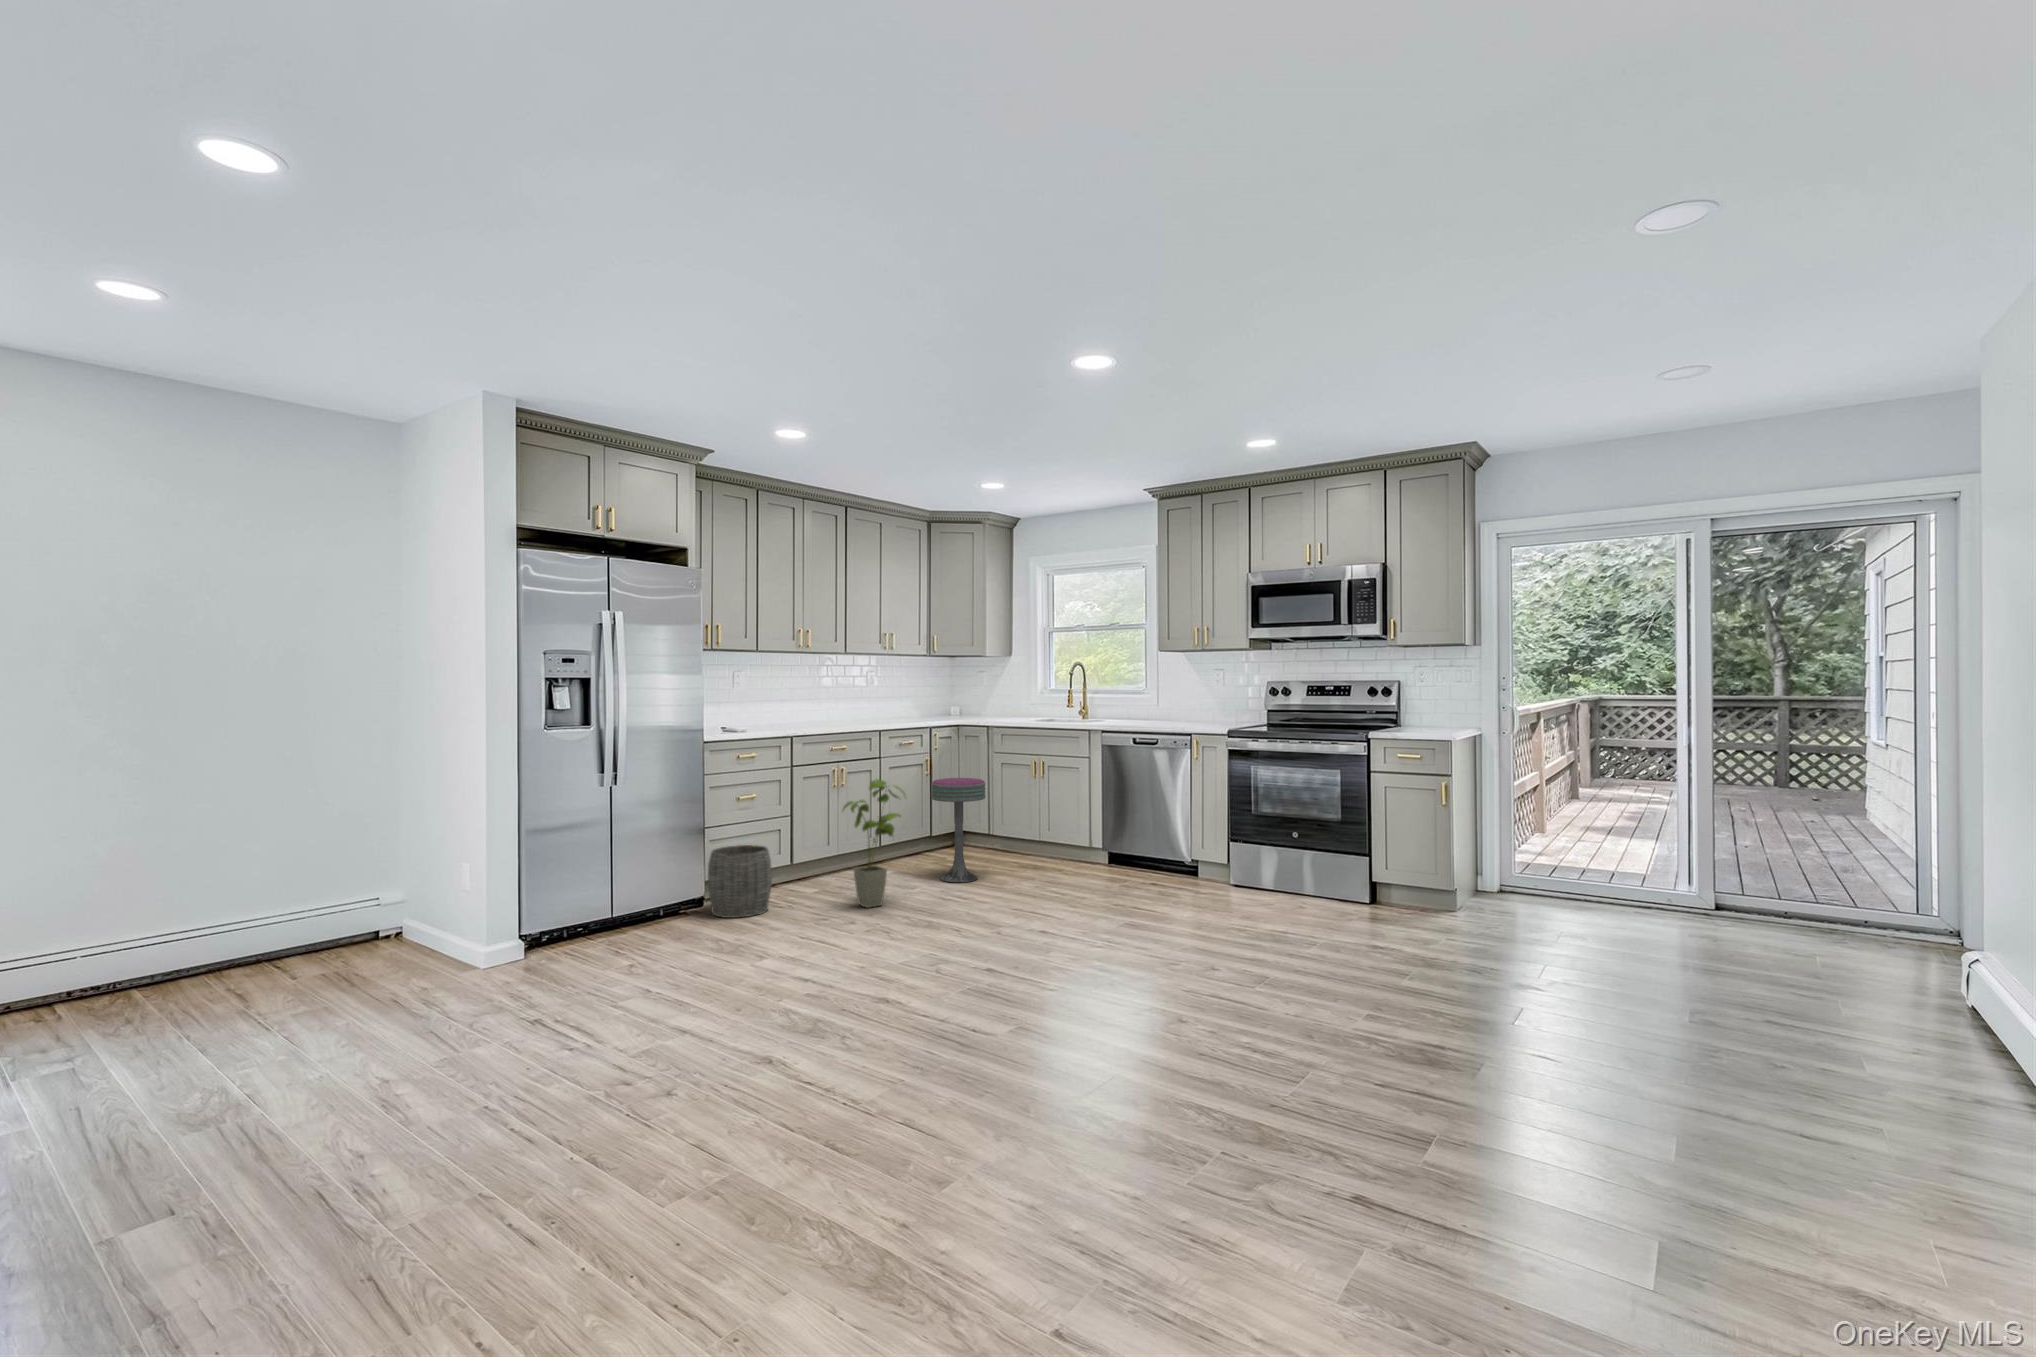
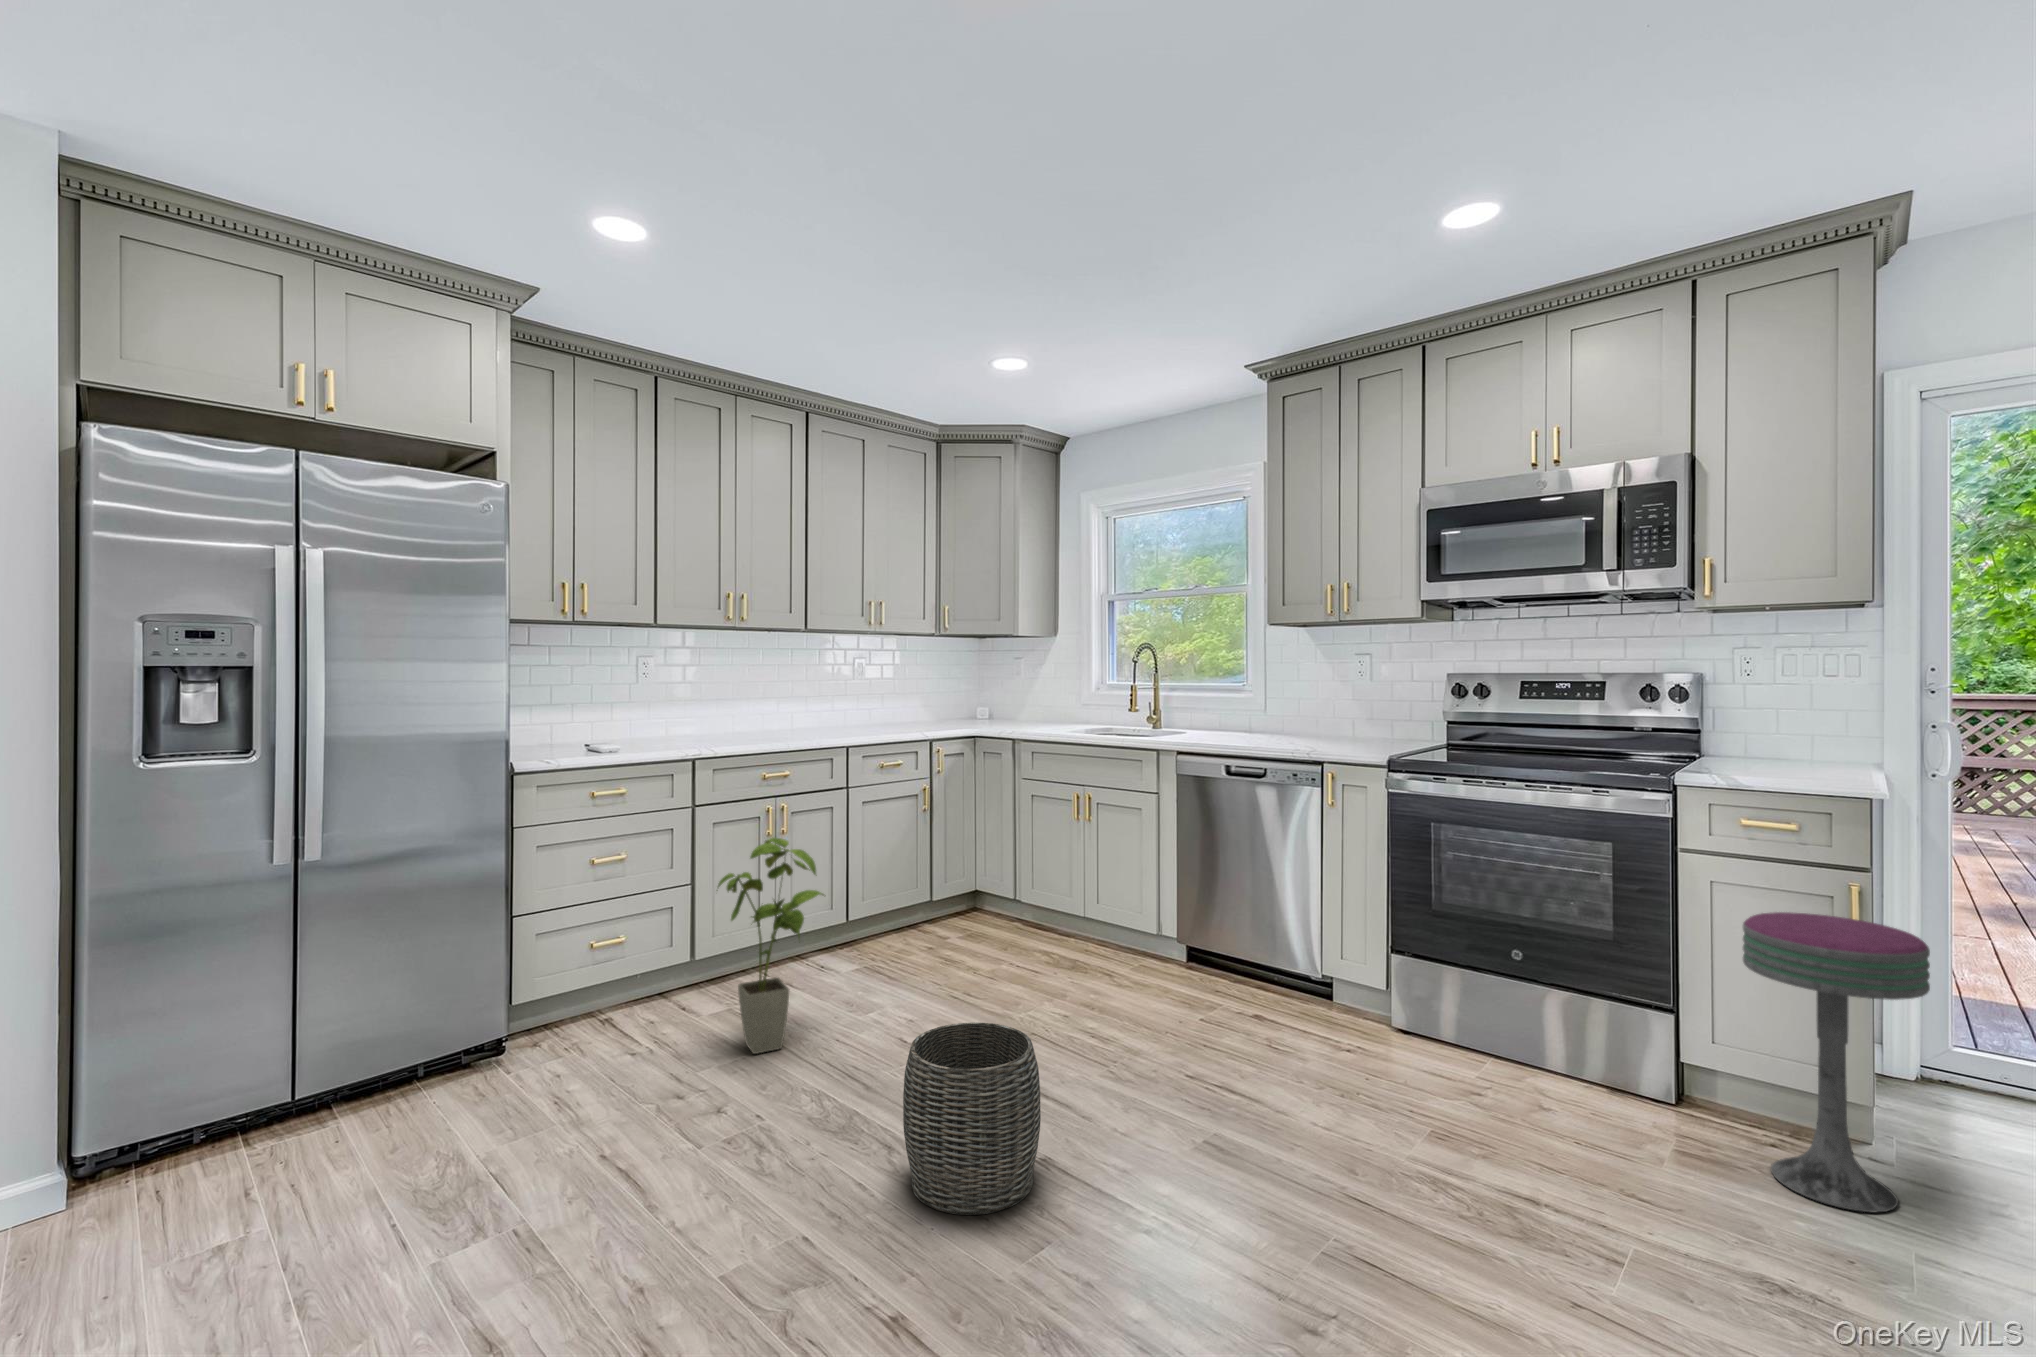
bar stool: present [932,778,985,882] -> present [1743,912,1930,1213]
woven basket: present [708,845,772,918] -> present [903,1022,1041,1215]

